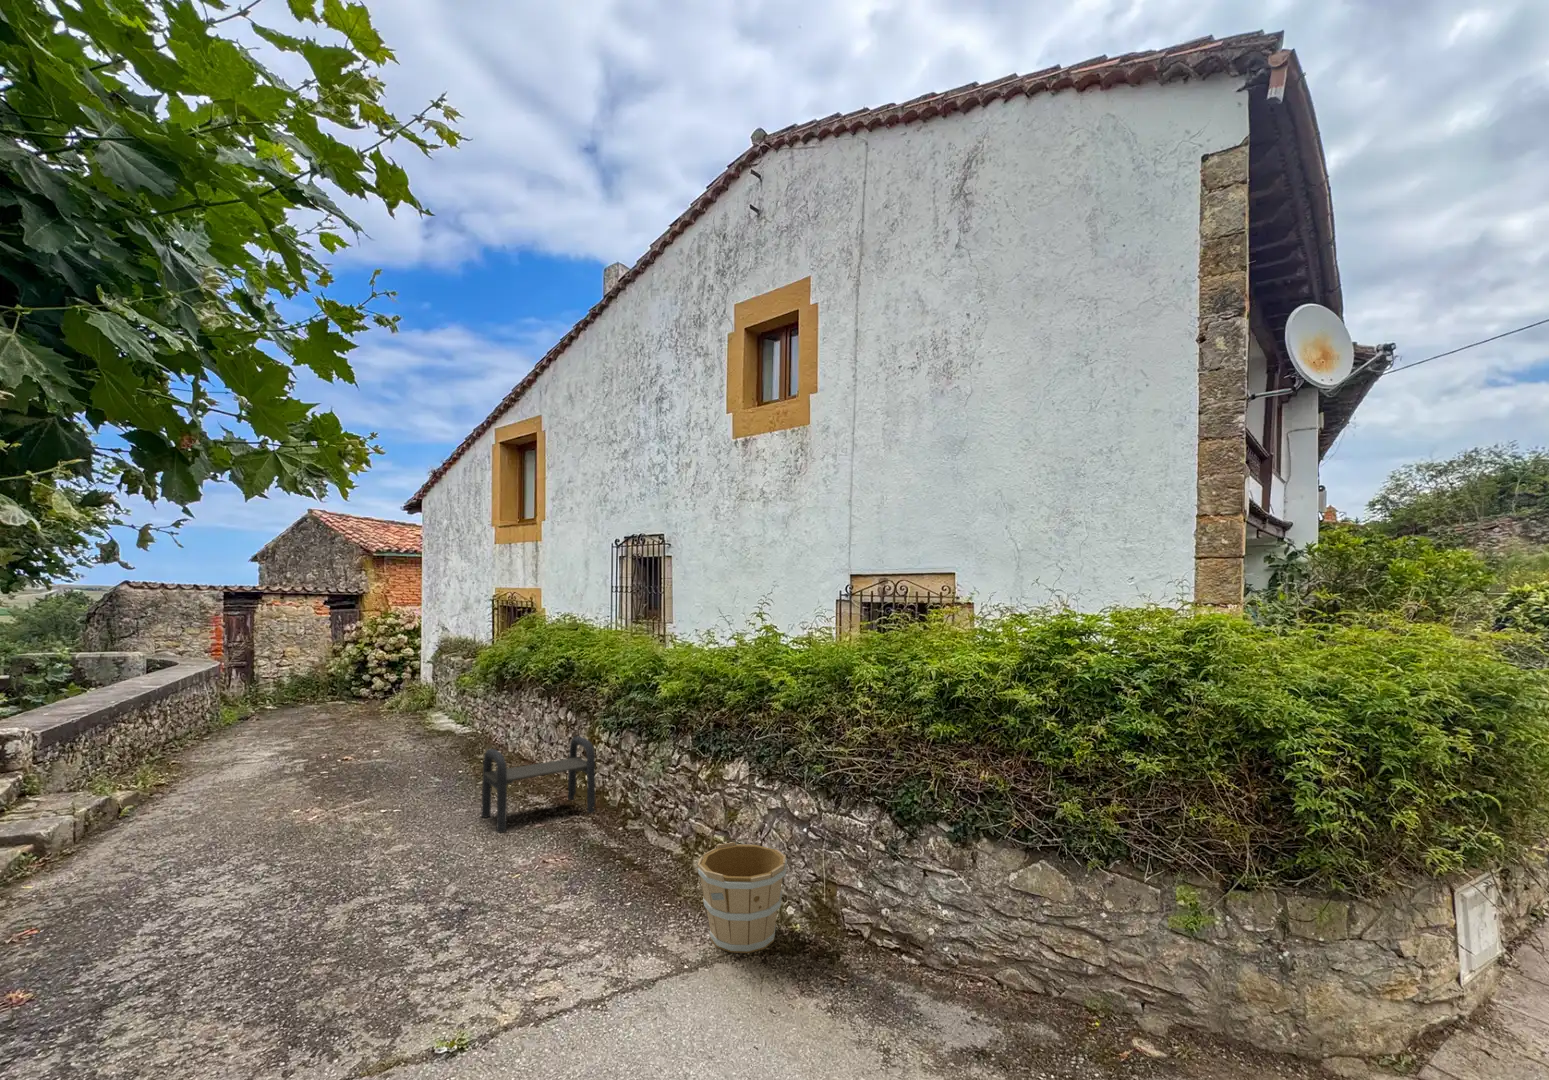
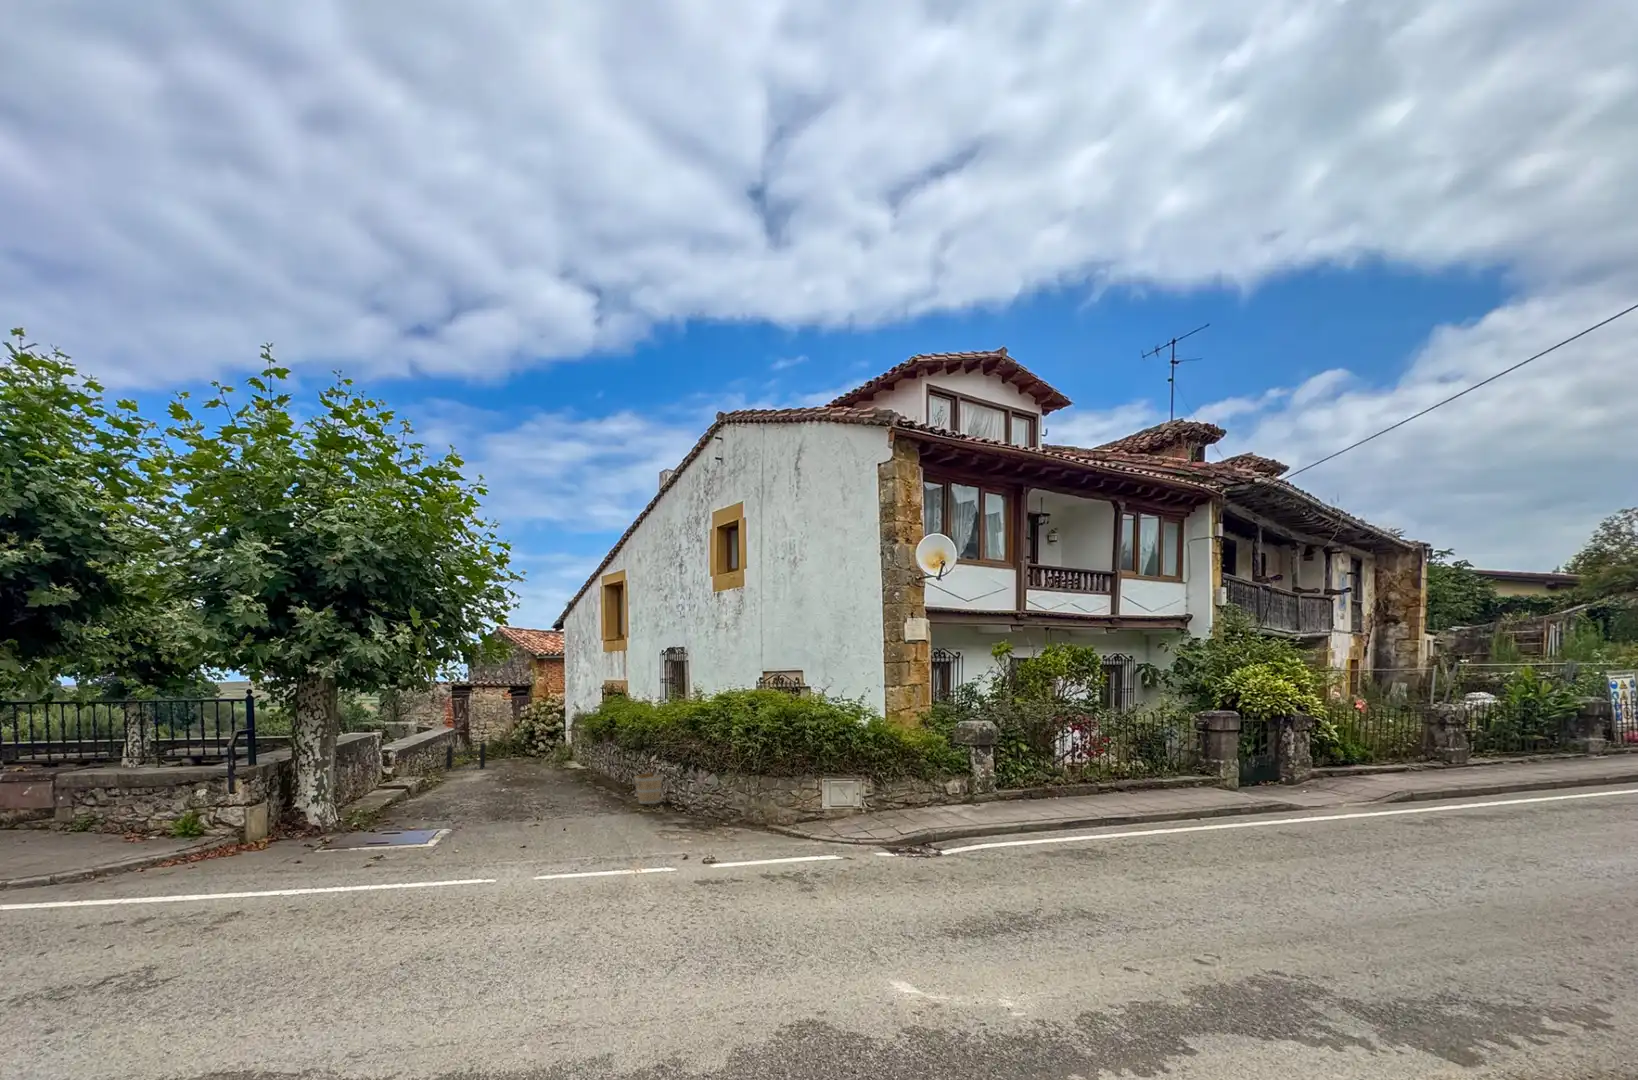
bench: present [481,736,595,832] -> present [446,743,485,770]

